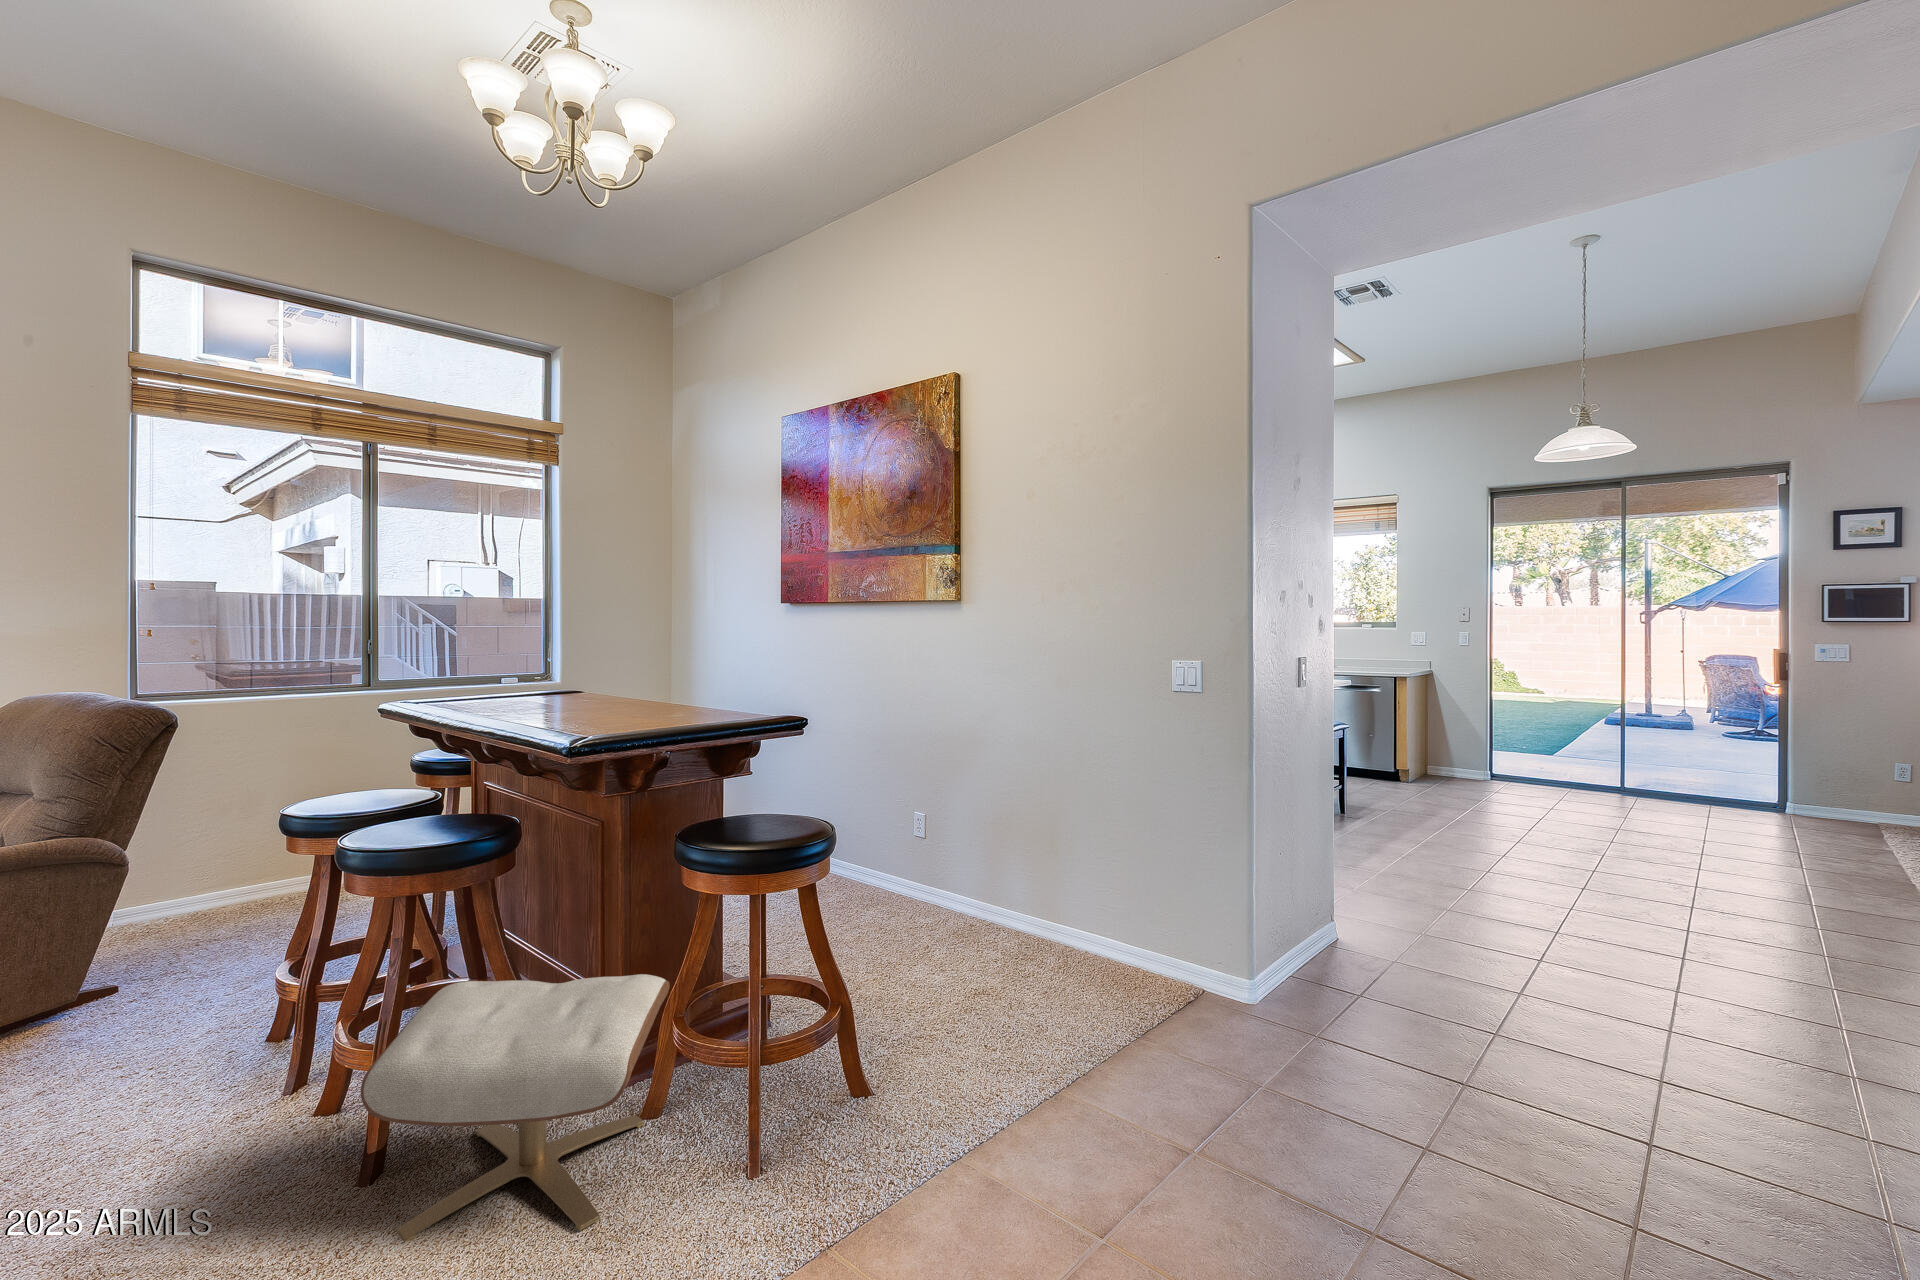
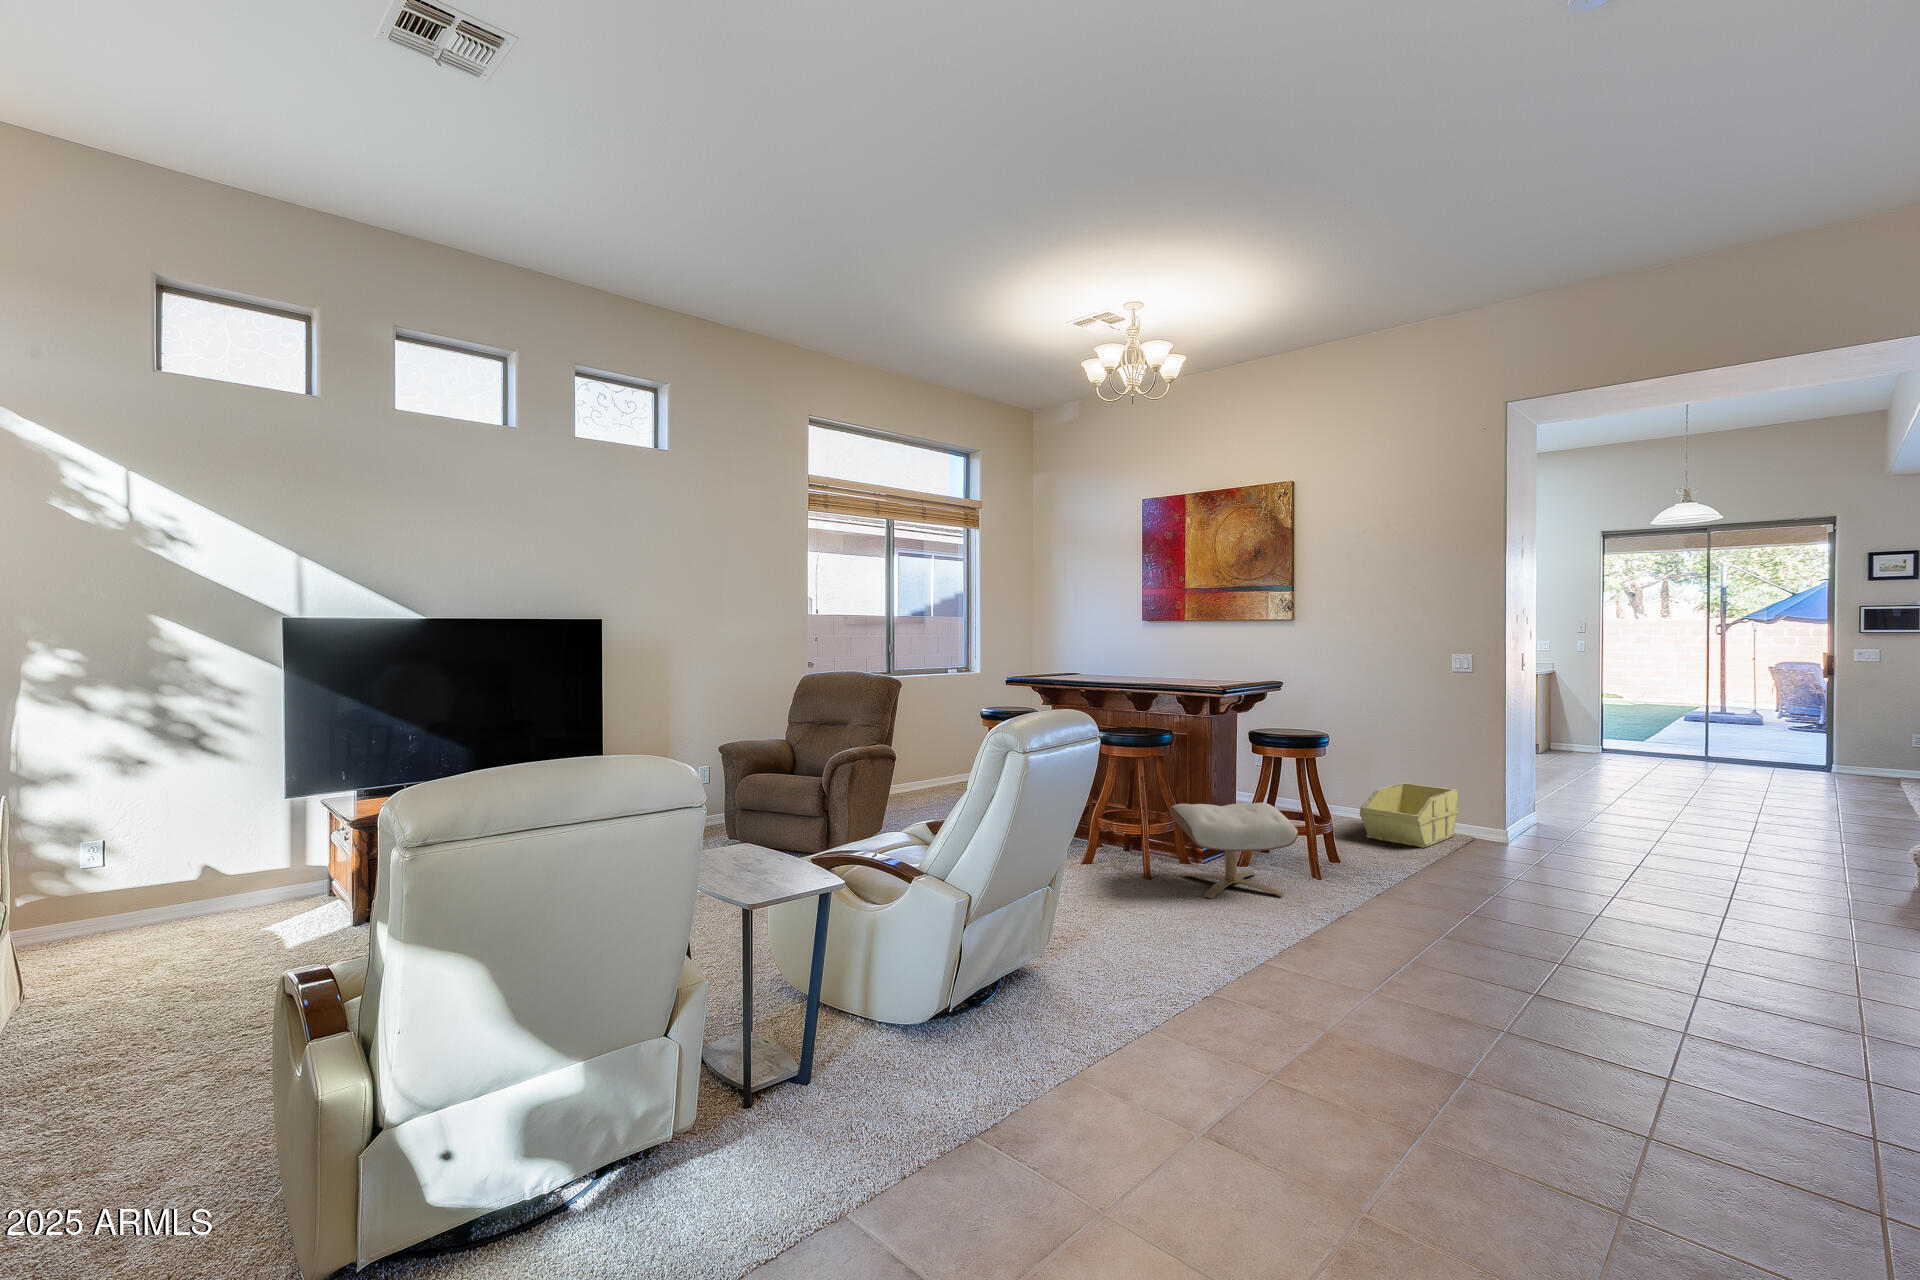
storage bin: none [984,873,1170,1014] -> present [1360,783,1458,848]

